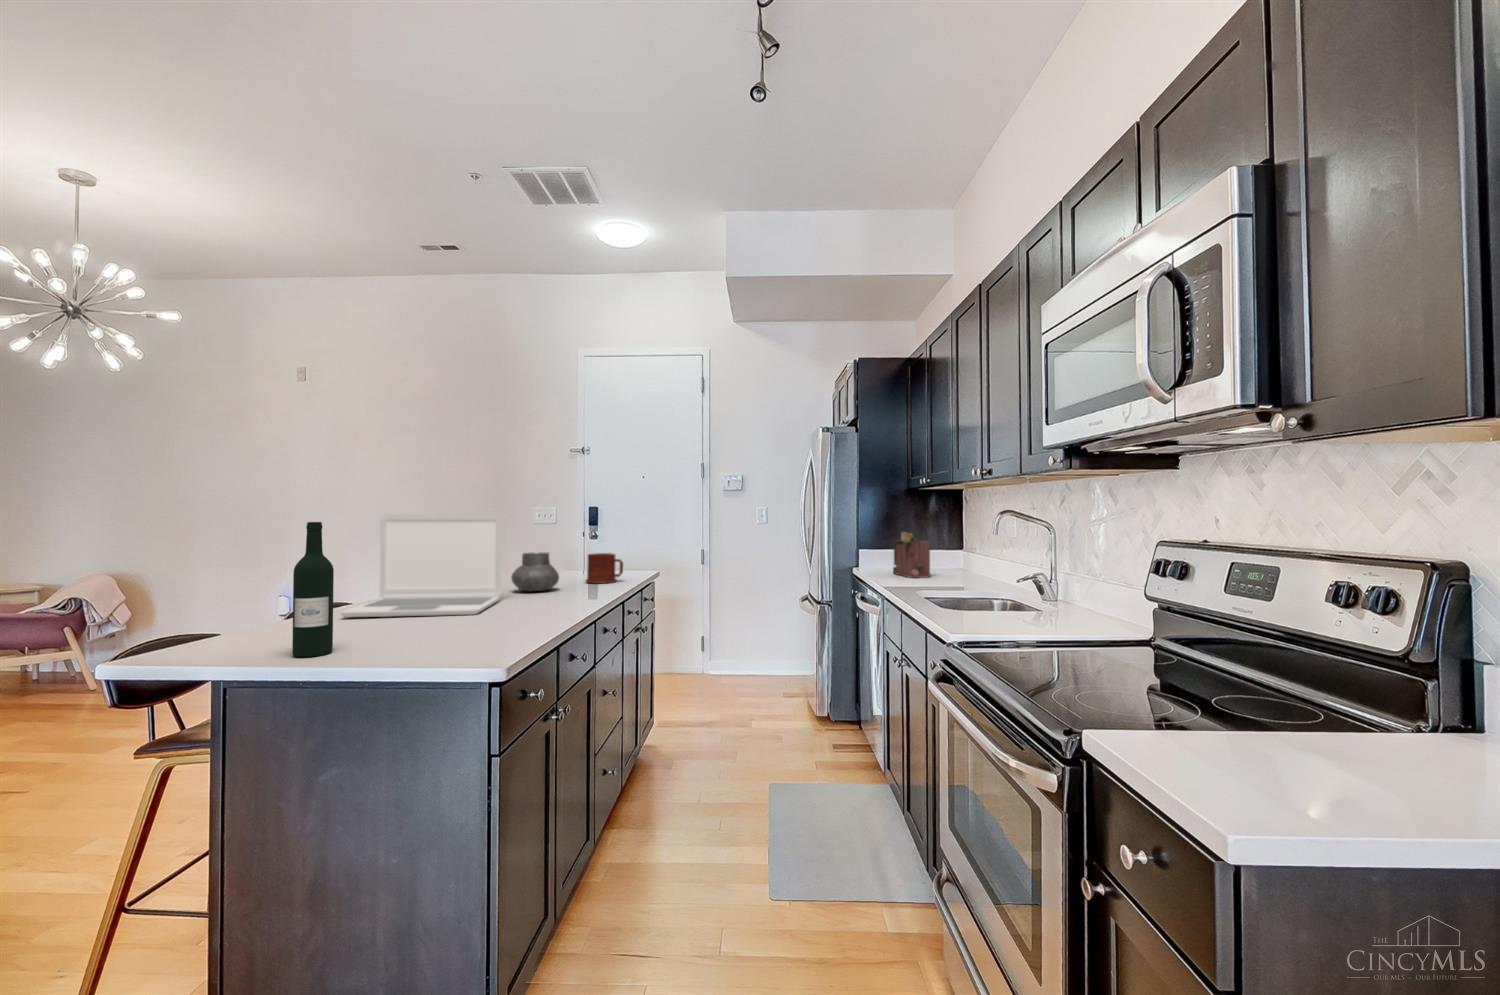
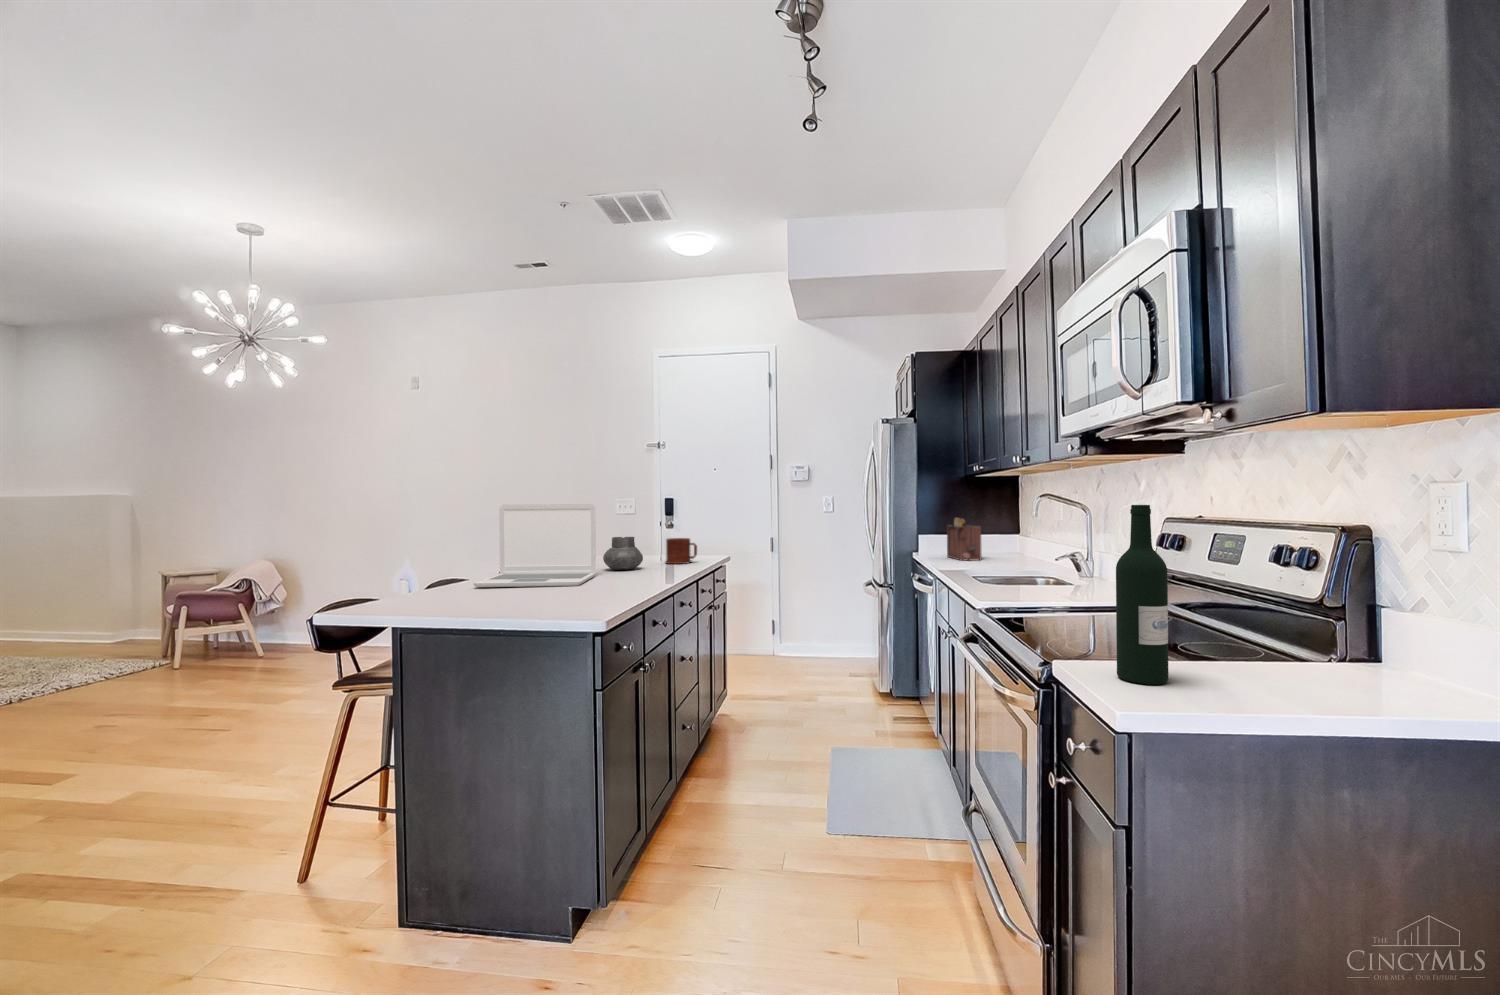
wine bottle: present [292,522,334,657] -> present [1116,505,1168,685]

